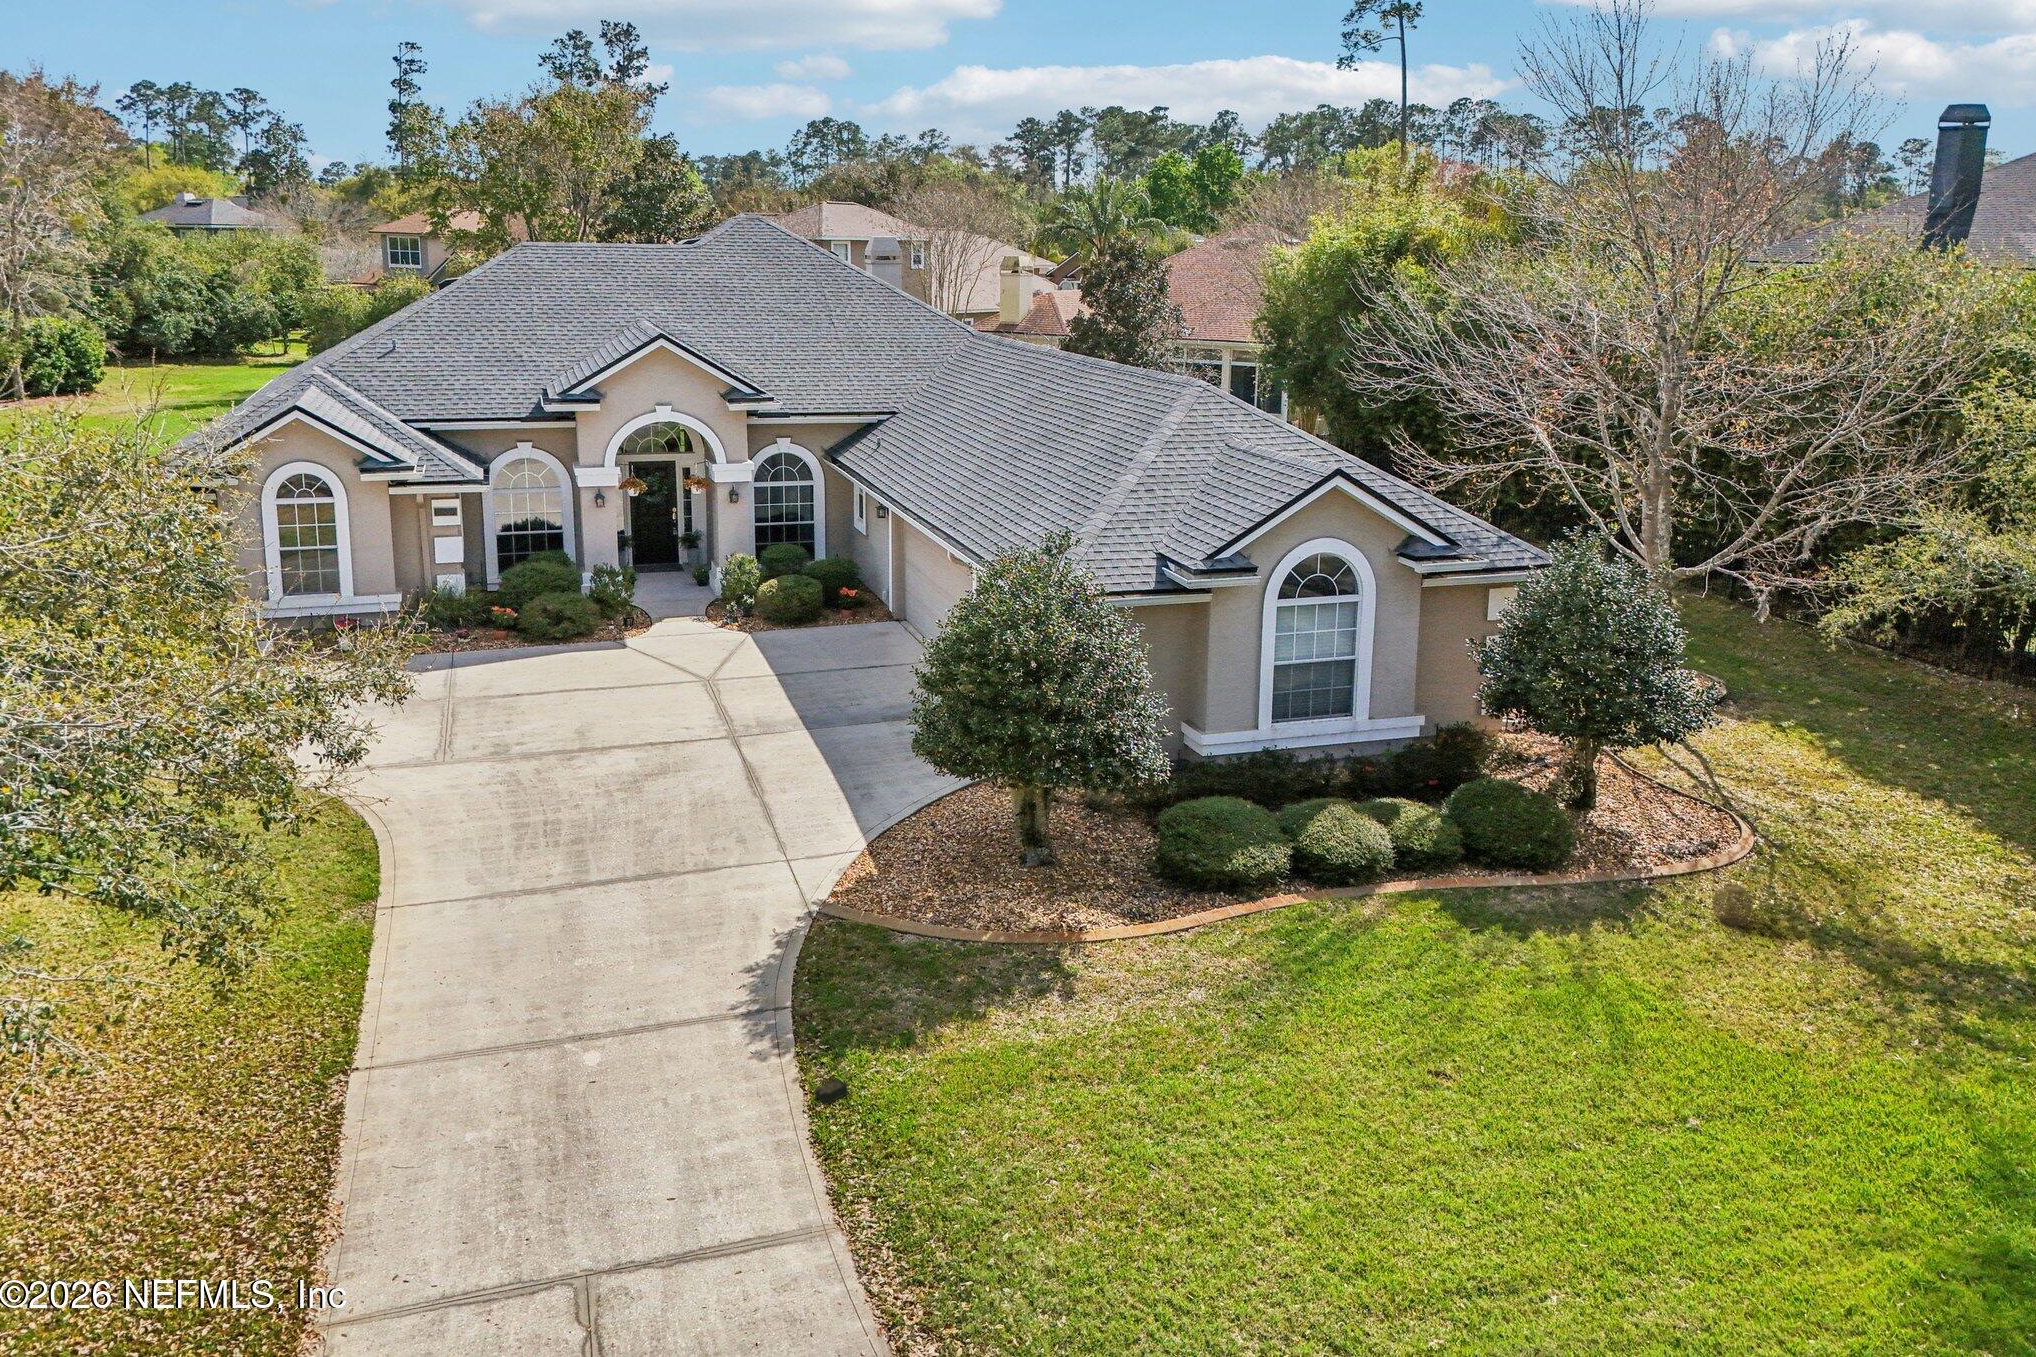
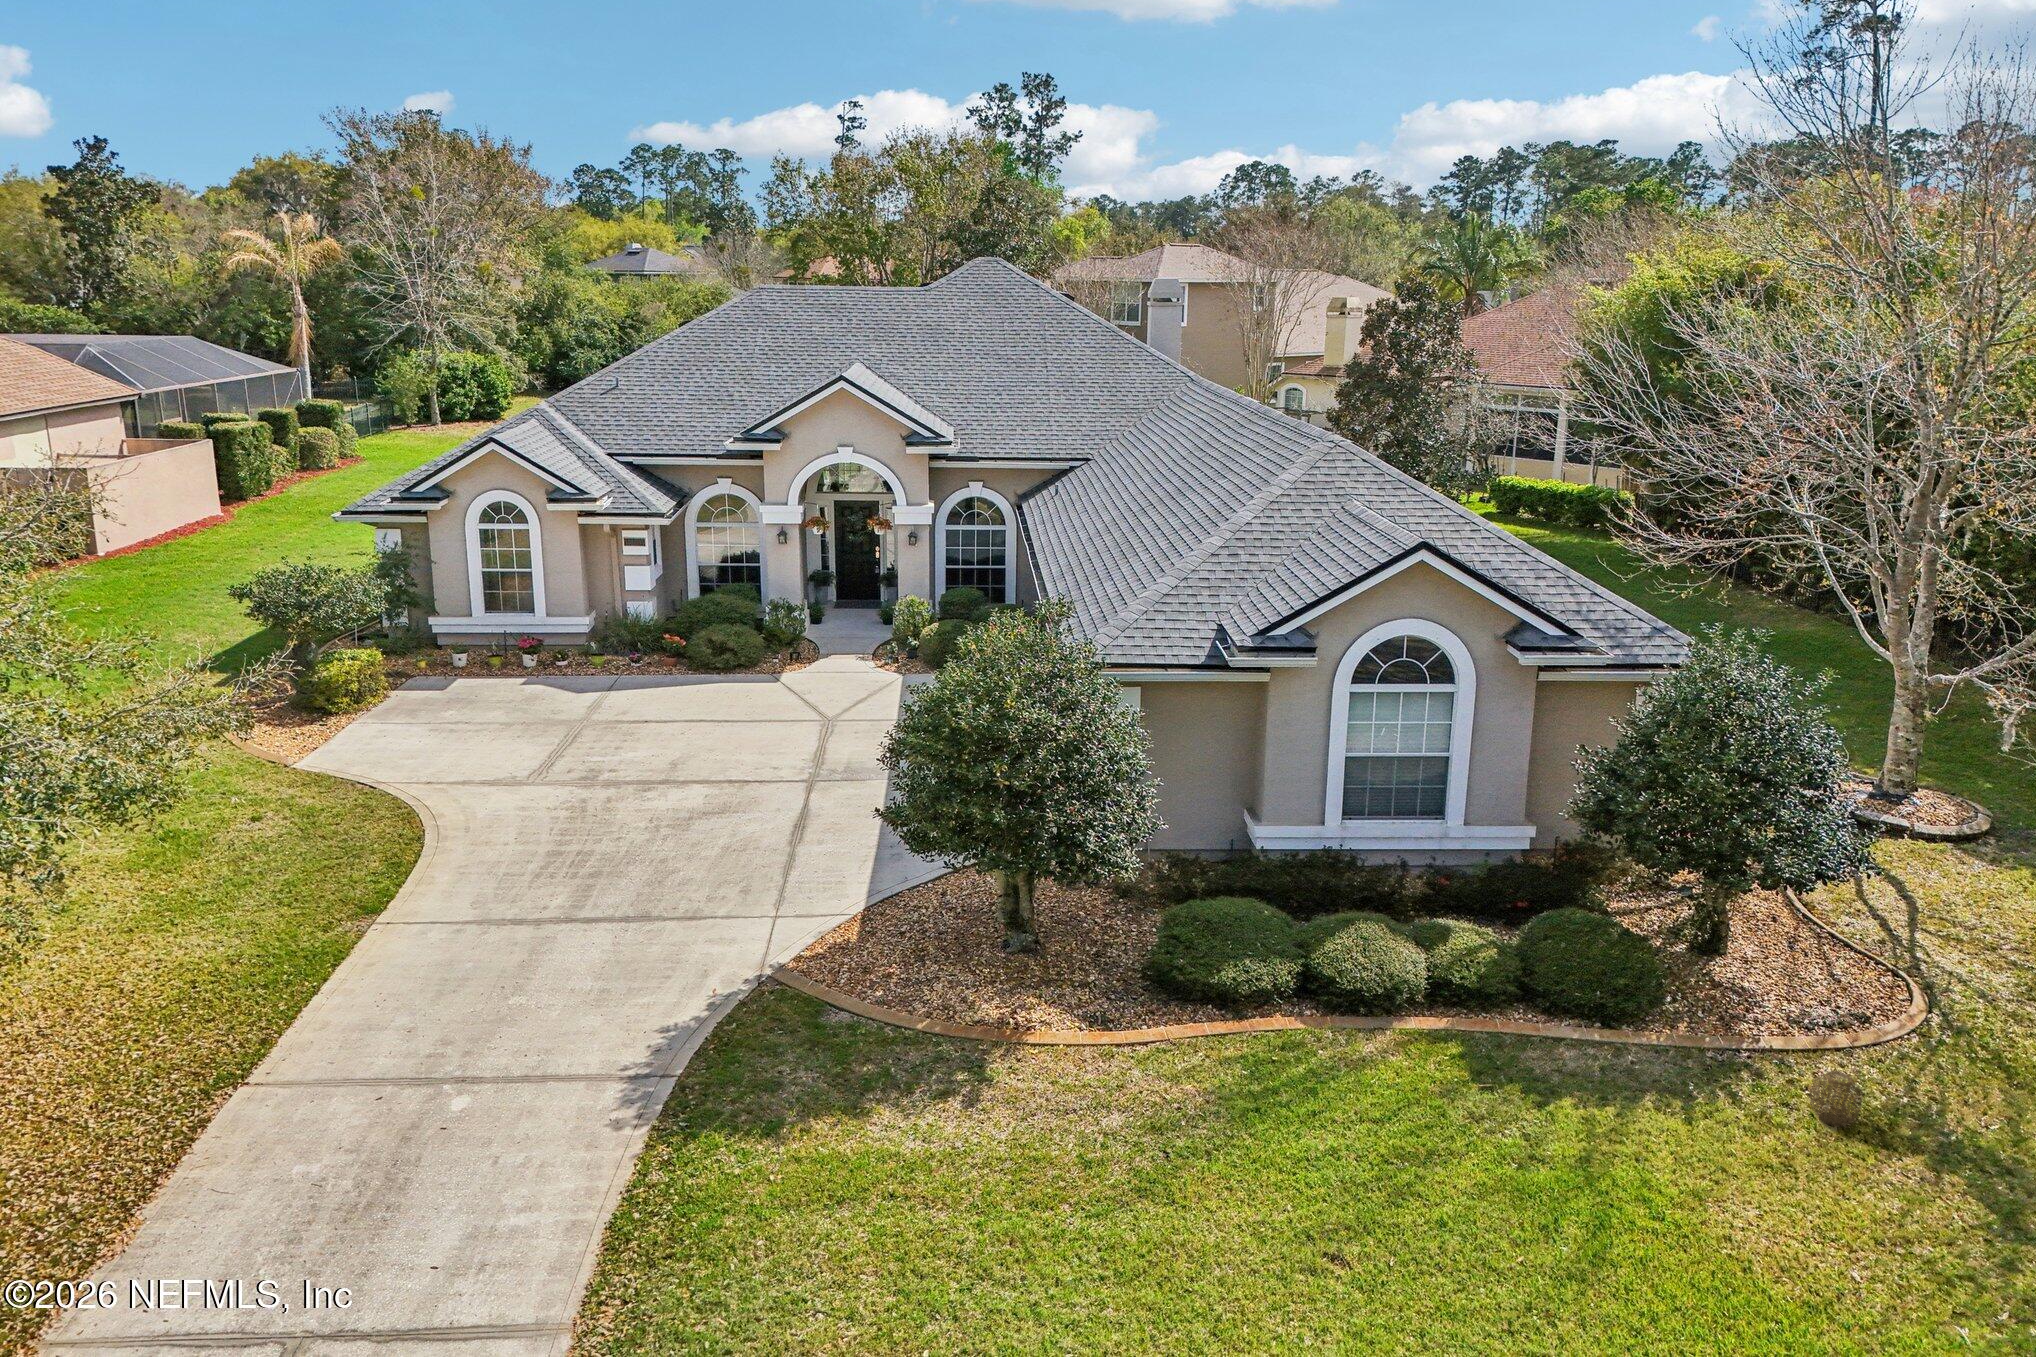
decorative plant: present [810,1064,849,1104] -> none [619,1144,673,1192]

